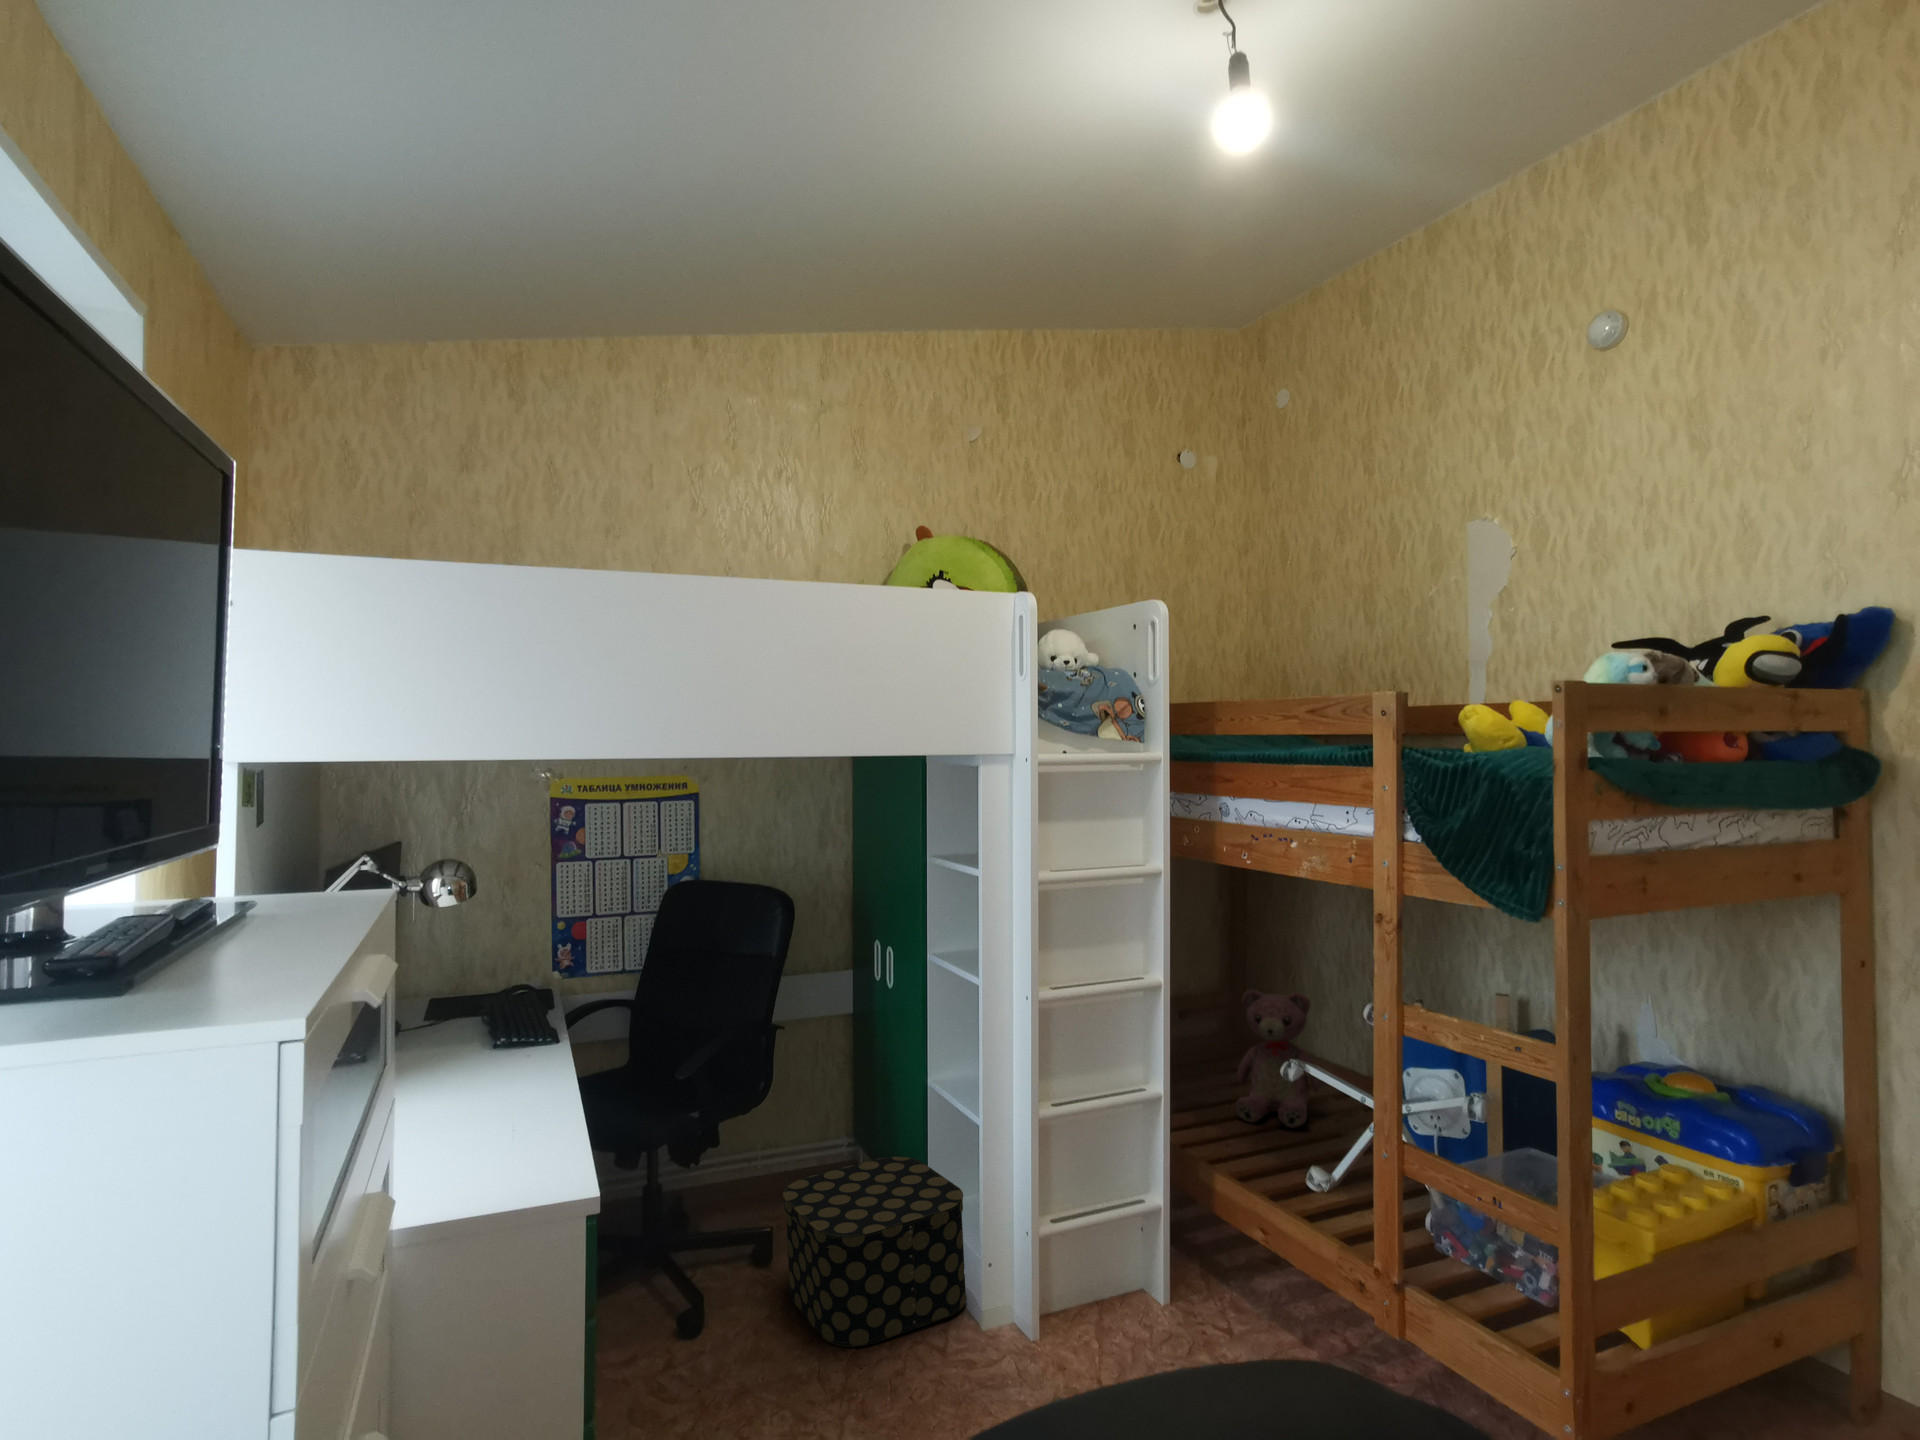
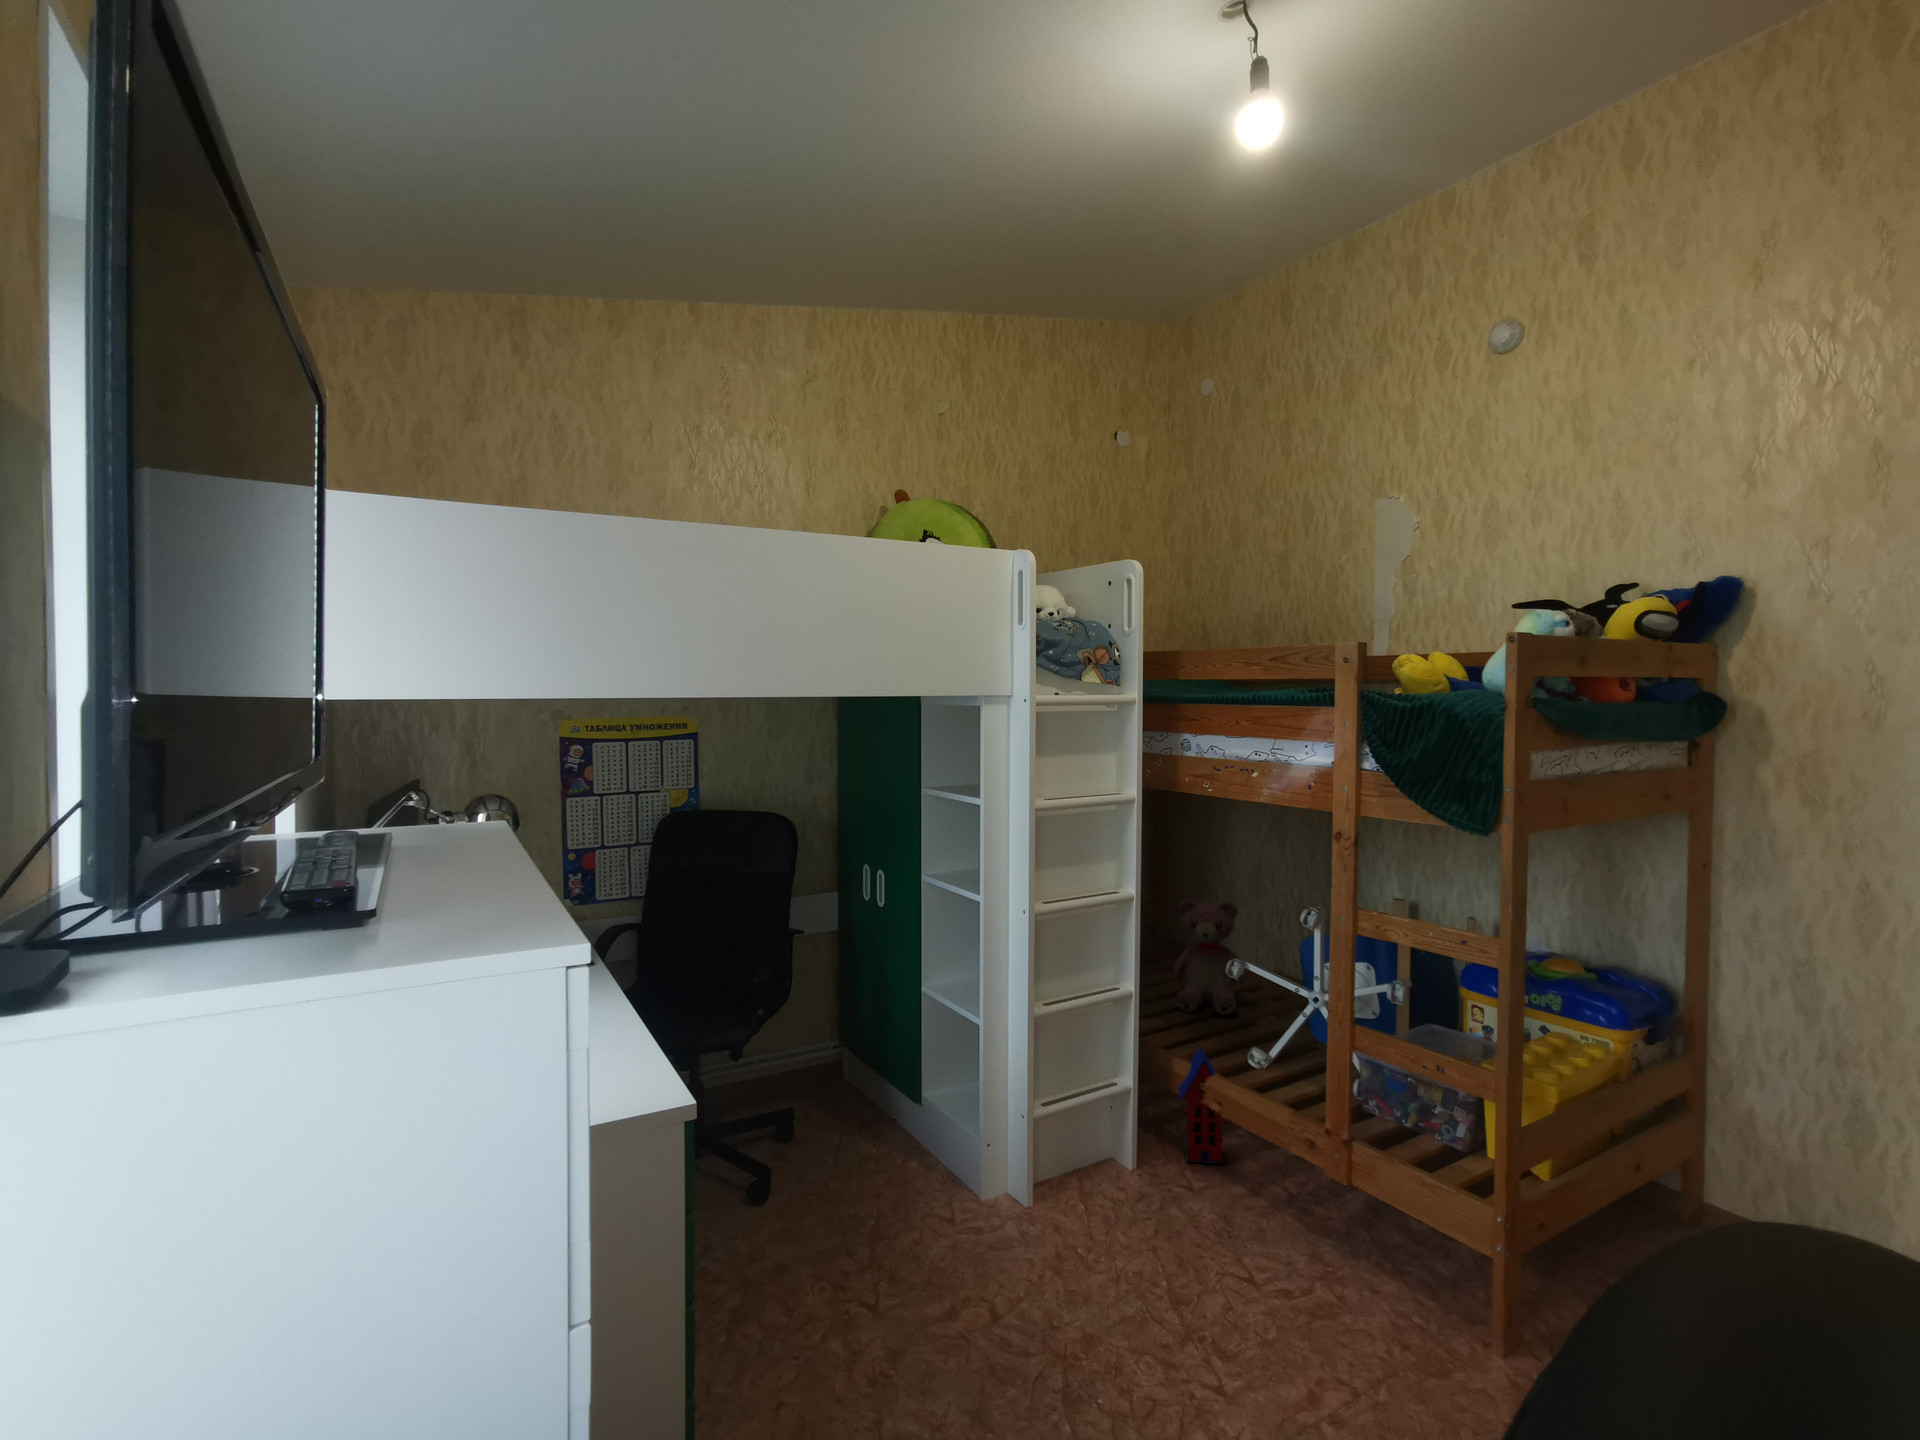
storage box: present [783,1157,967,1347] -> none [798,1053,964,1219]
toy house: none [1221,1164,1279,1306] -> present [1177,1047,1224,1164]

